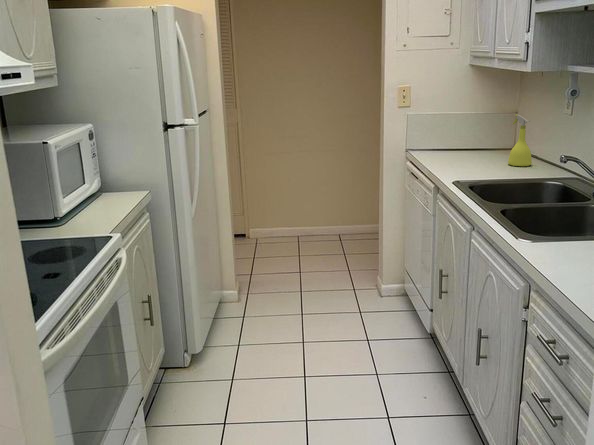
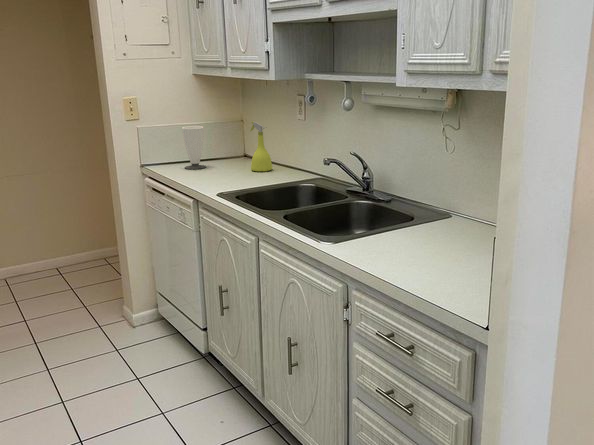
cup: none [445,116,469,158] -> present [182,126,206,169]

